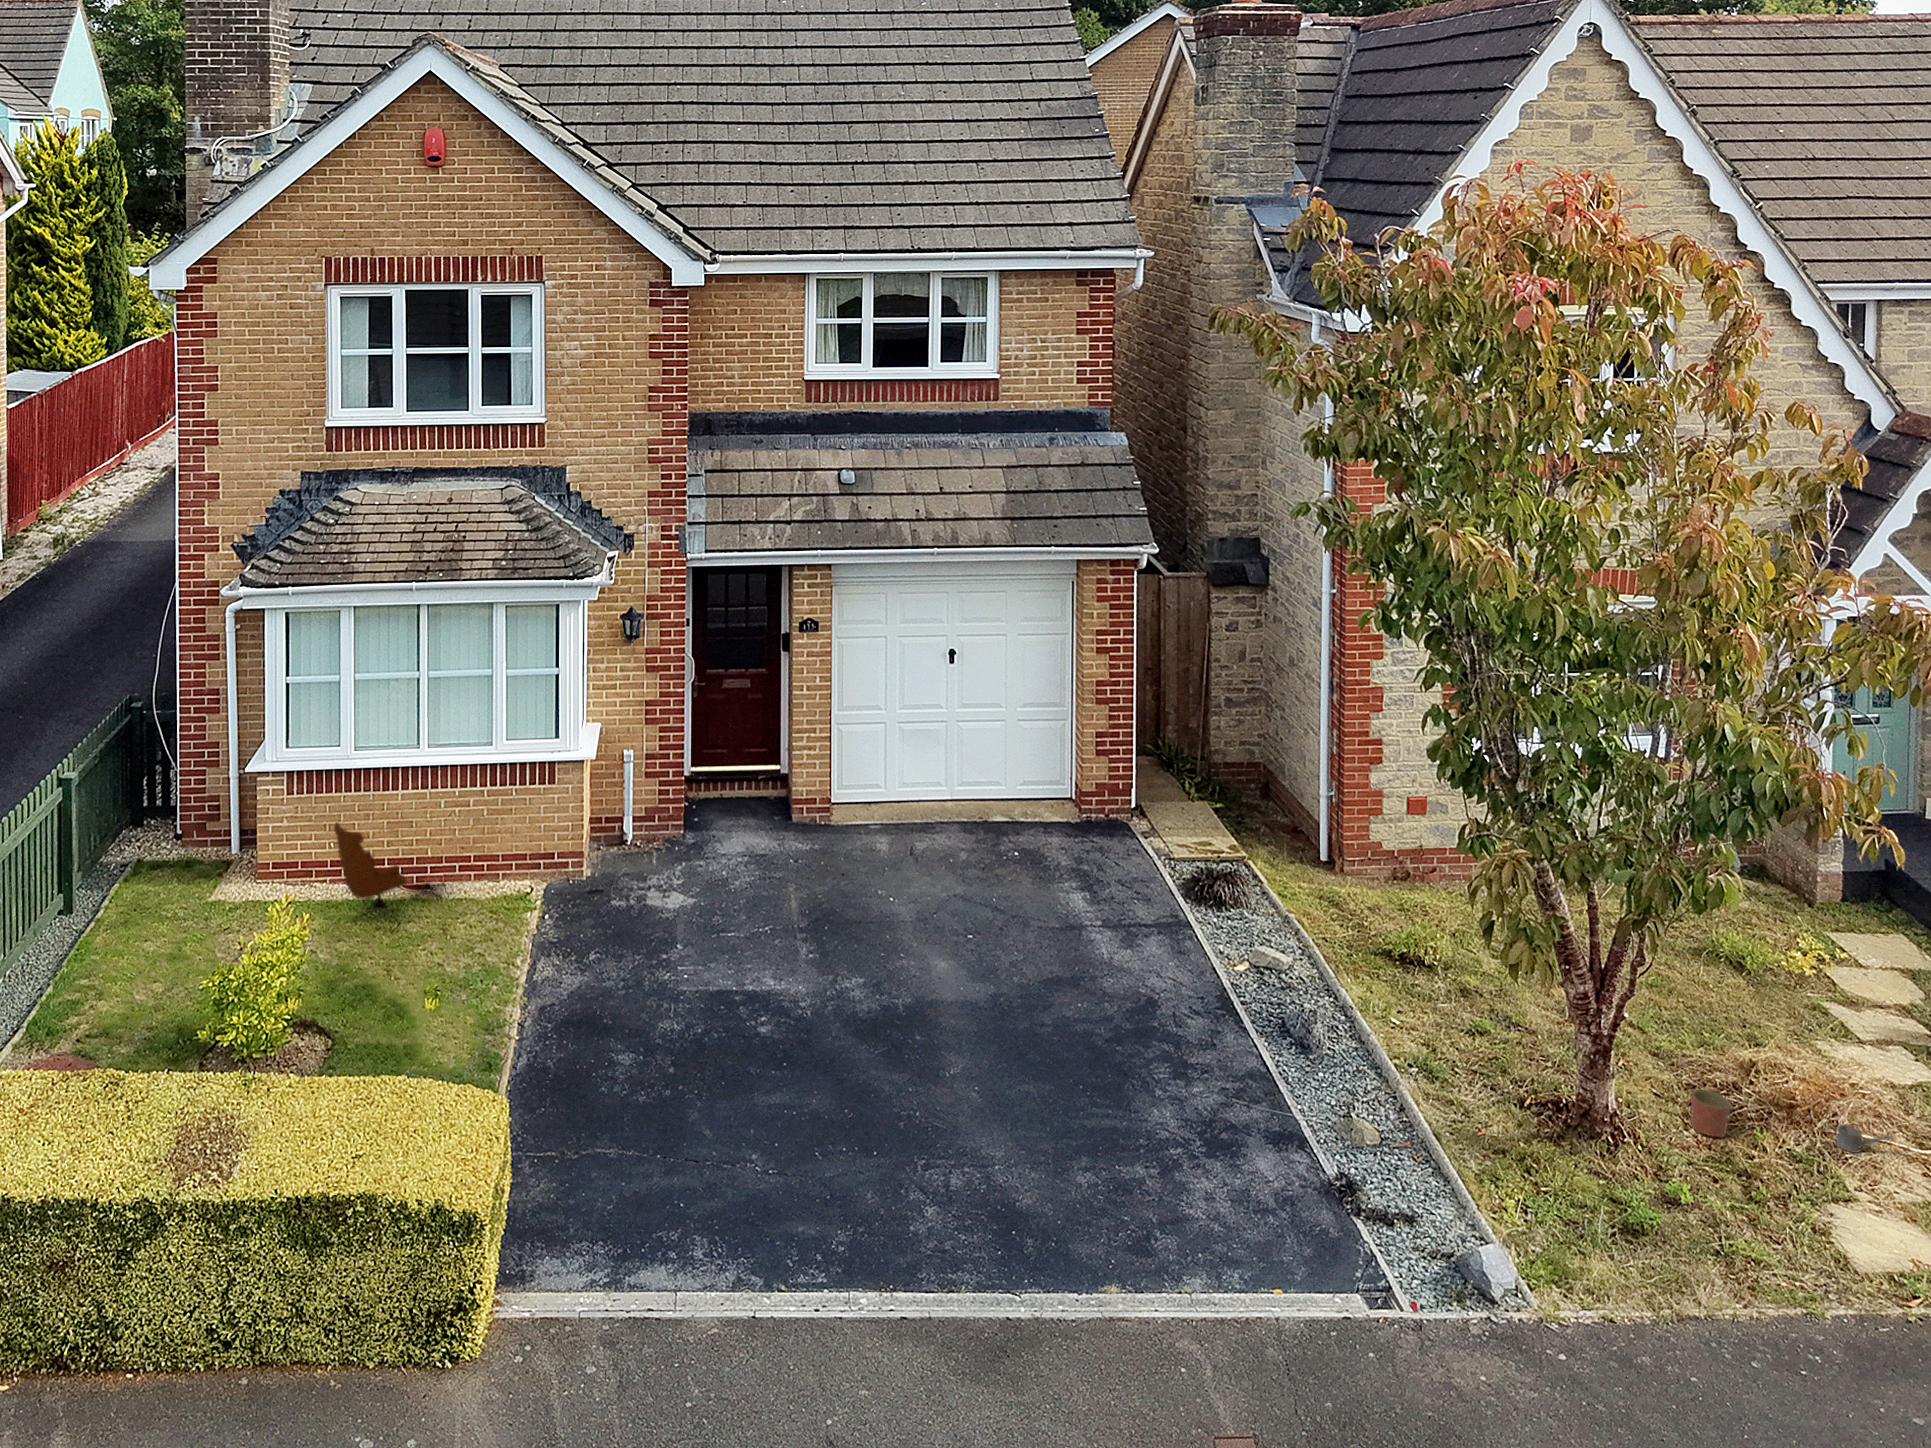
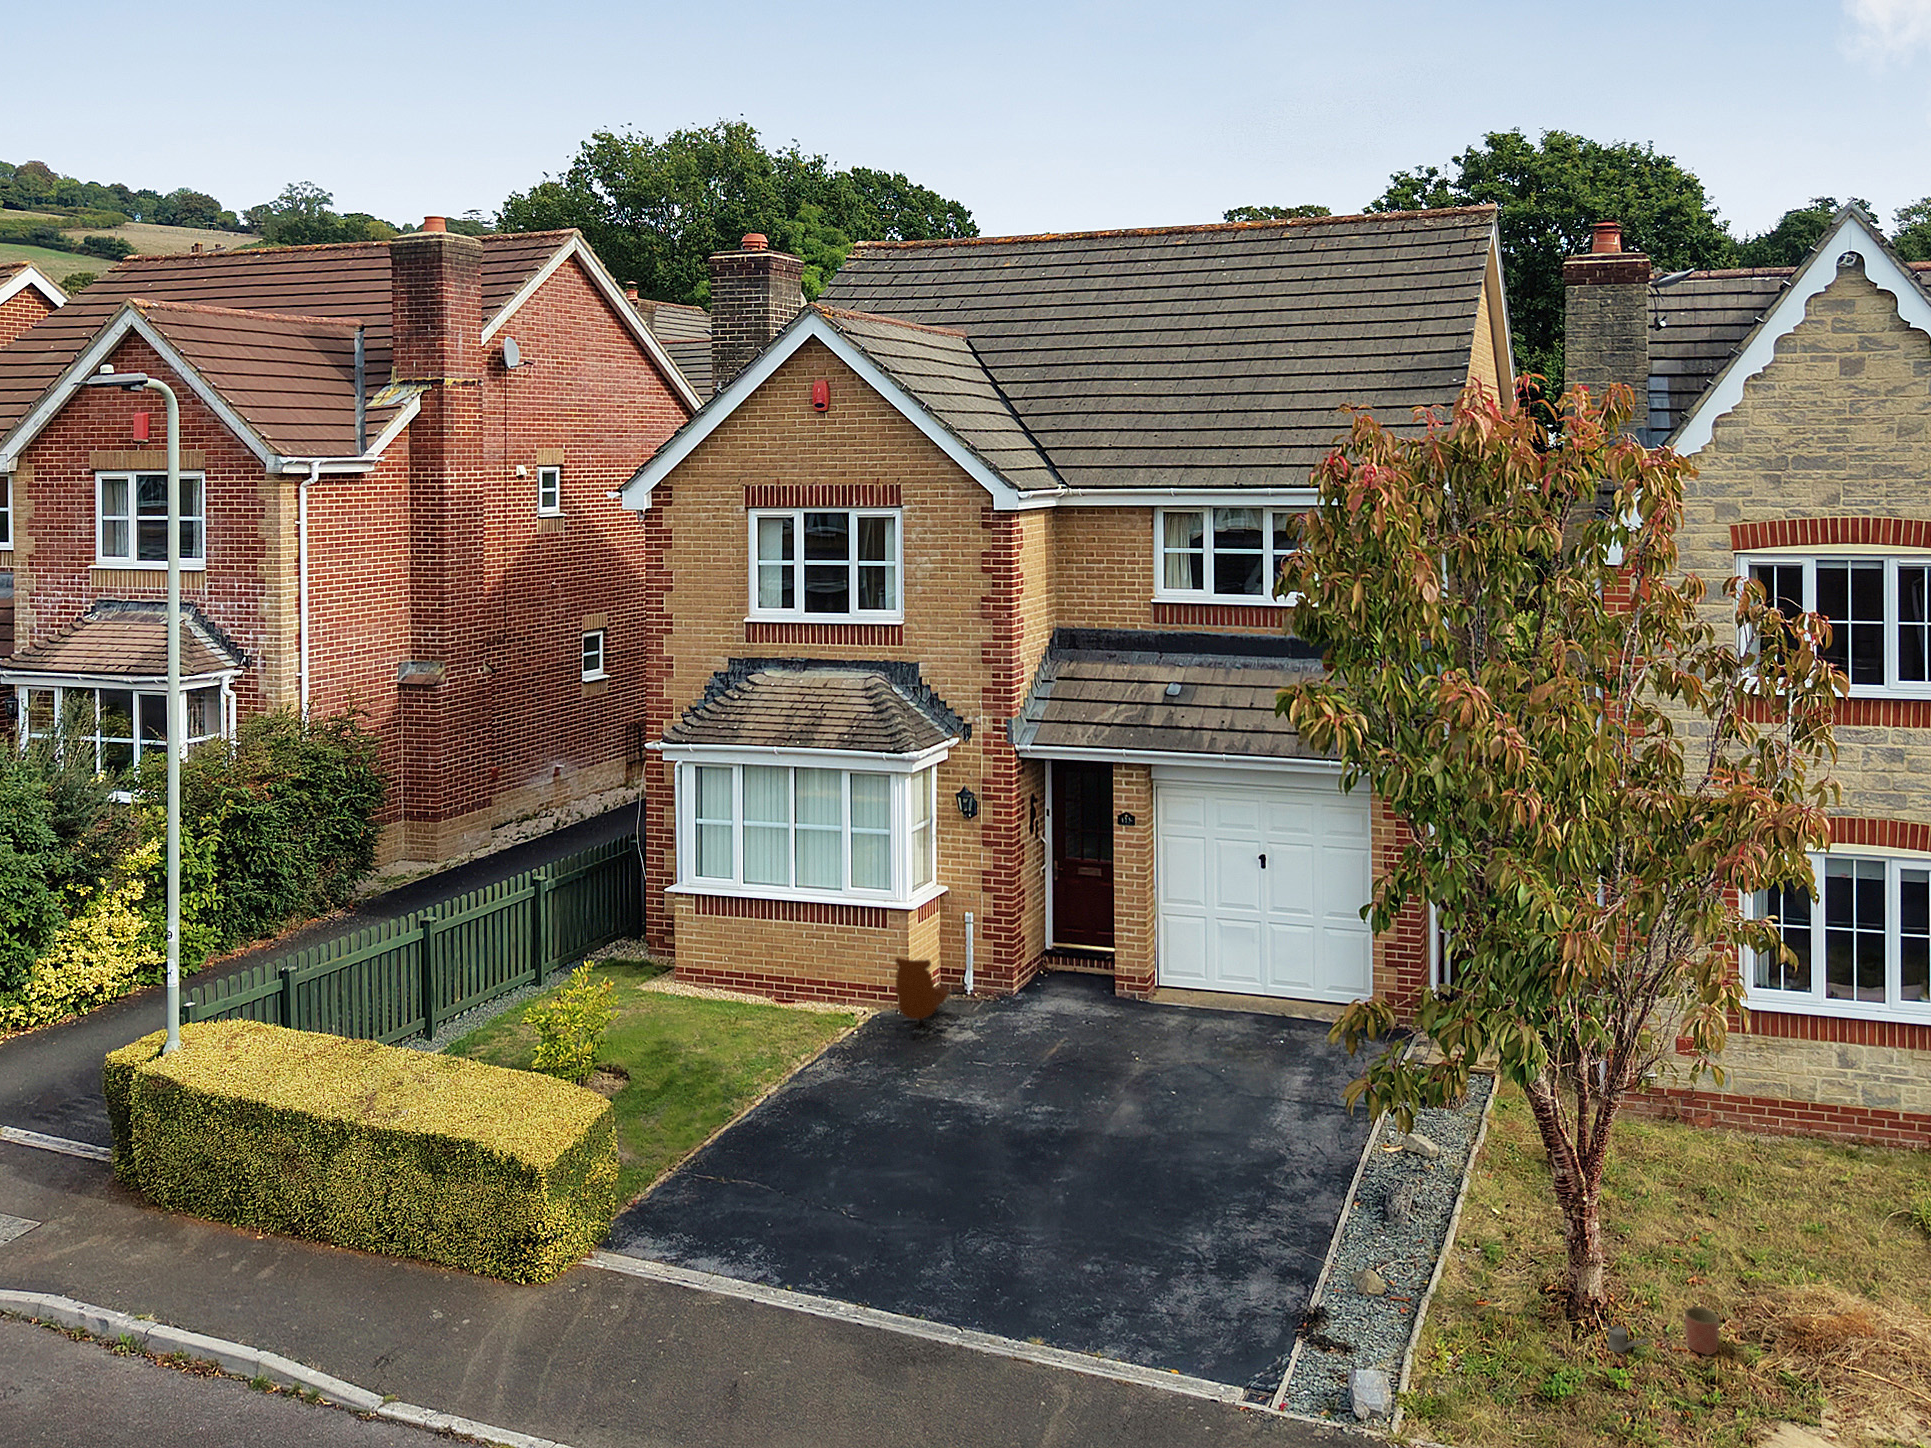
lounge chair: present [334,823,445,920] -> present [895,958,950,1038]
watering can: present [1827,1125,1890,1153] -> present [1606,1325,1648,1353]

